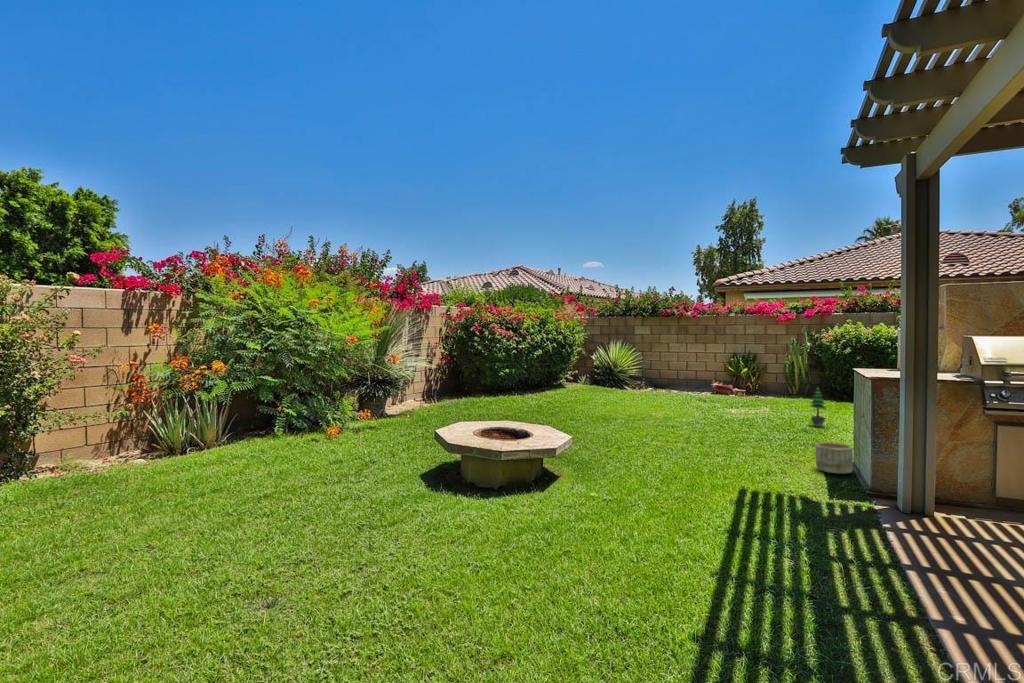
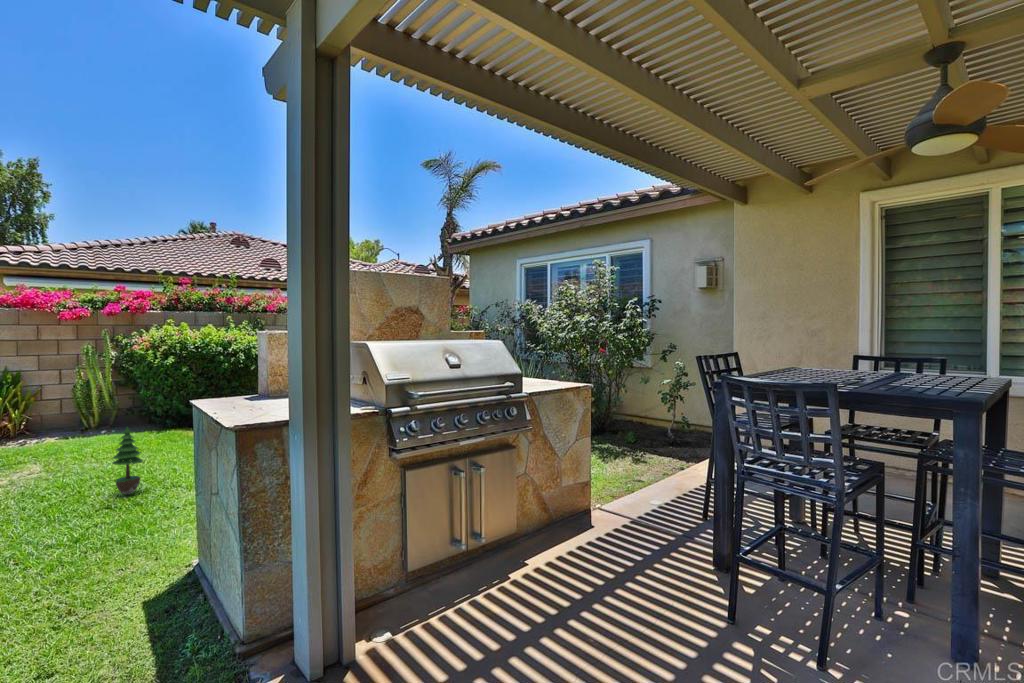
wooden bucket: present [815,442,854,474] -> none [119,546,200,625]

